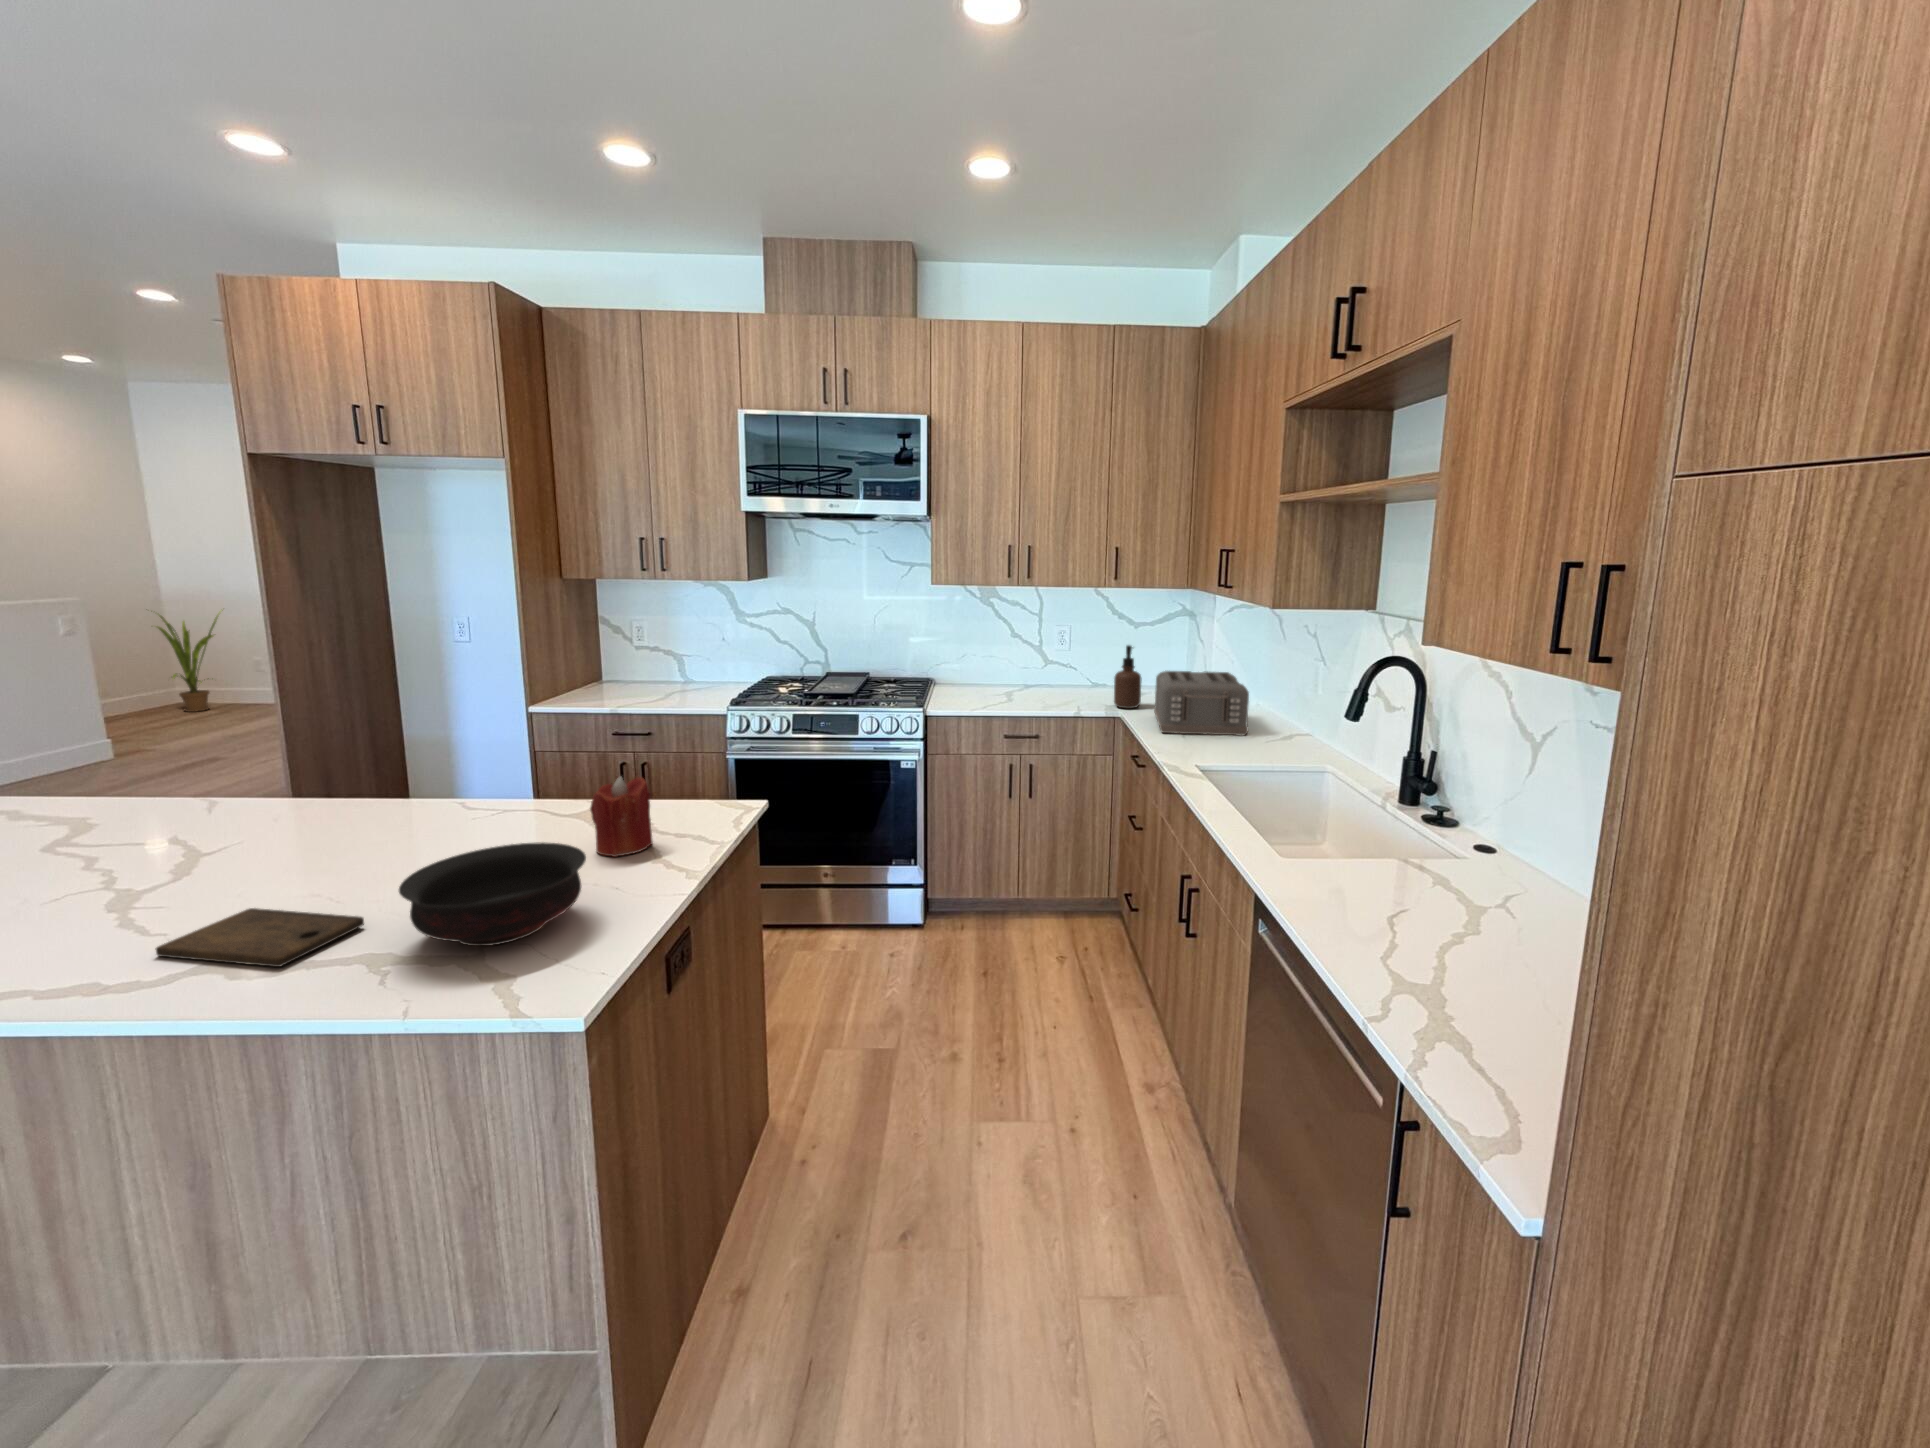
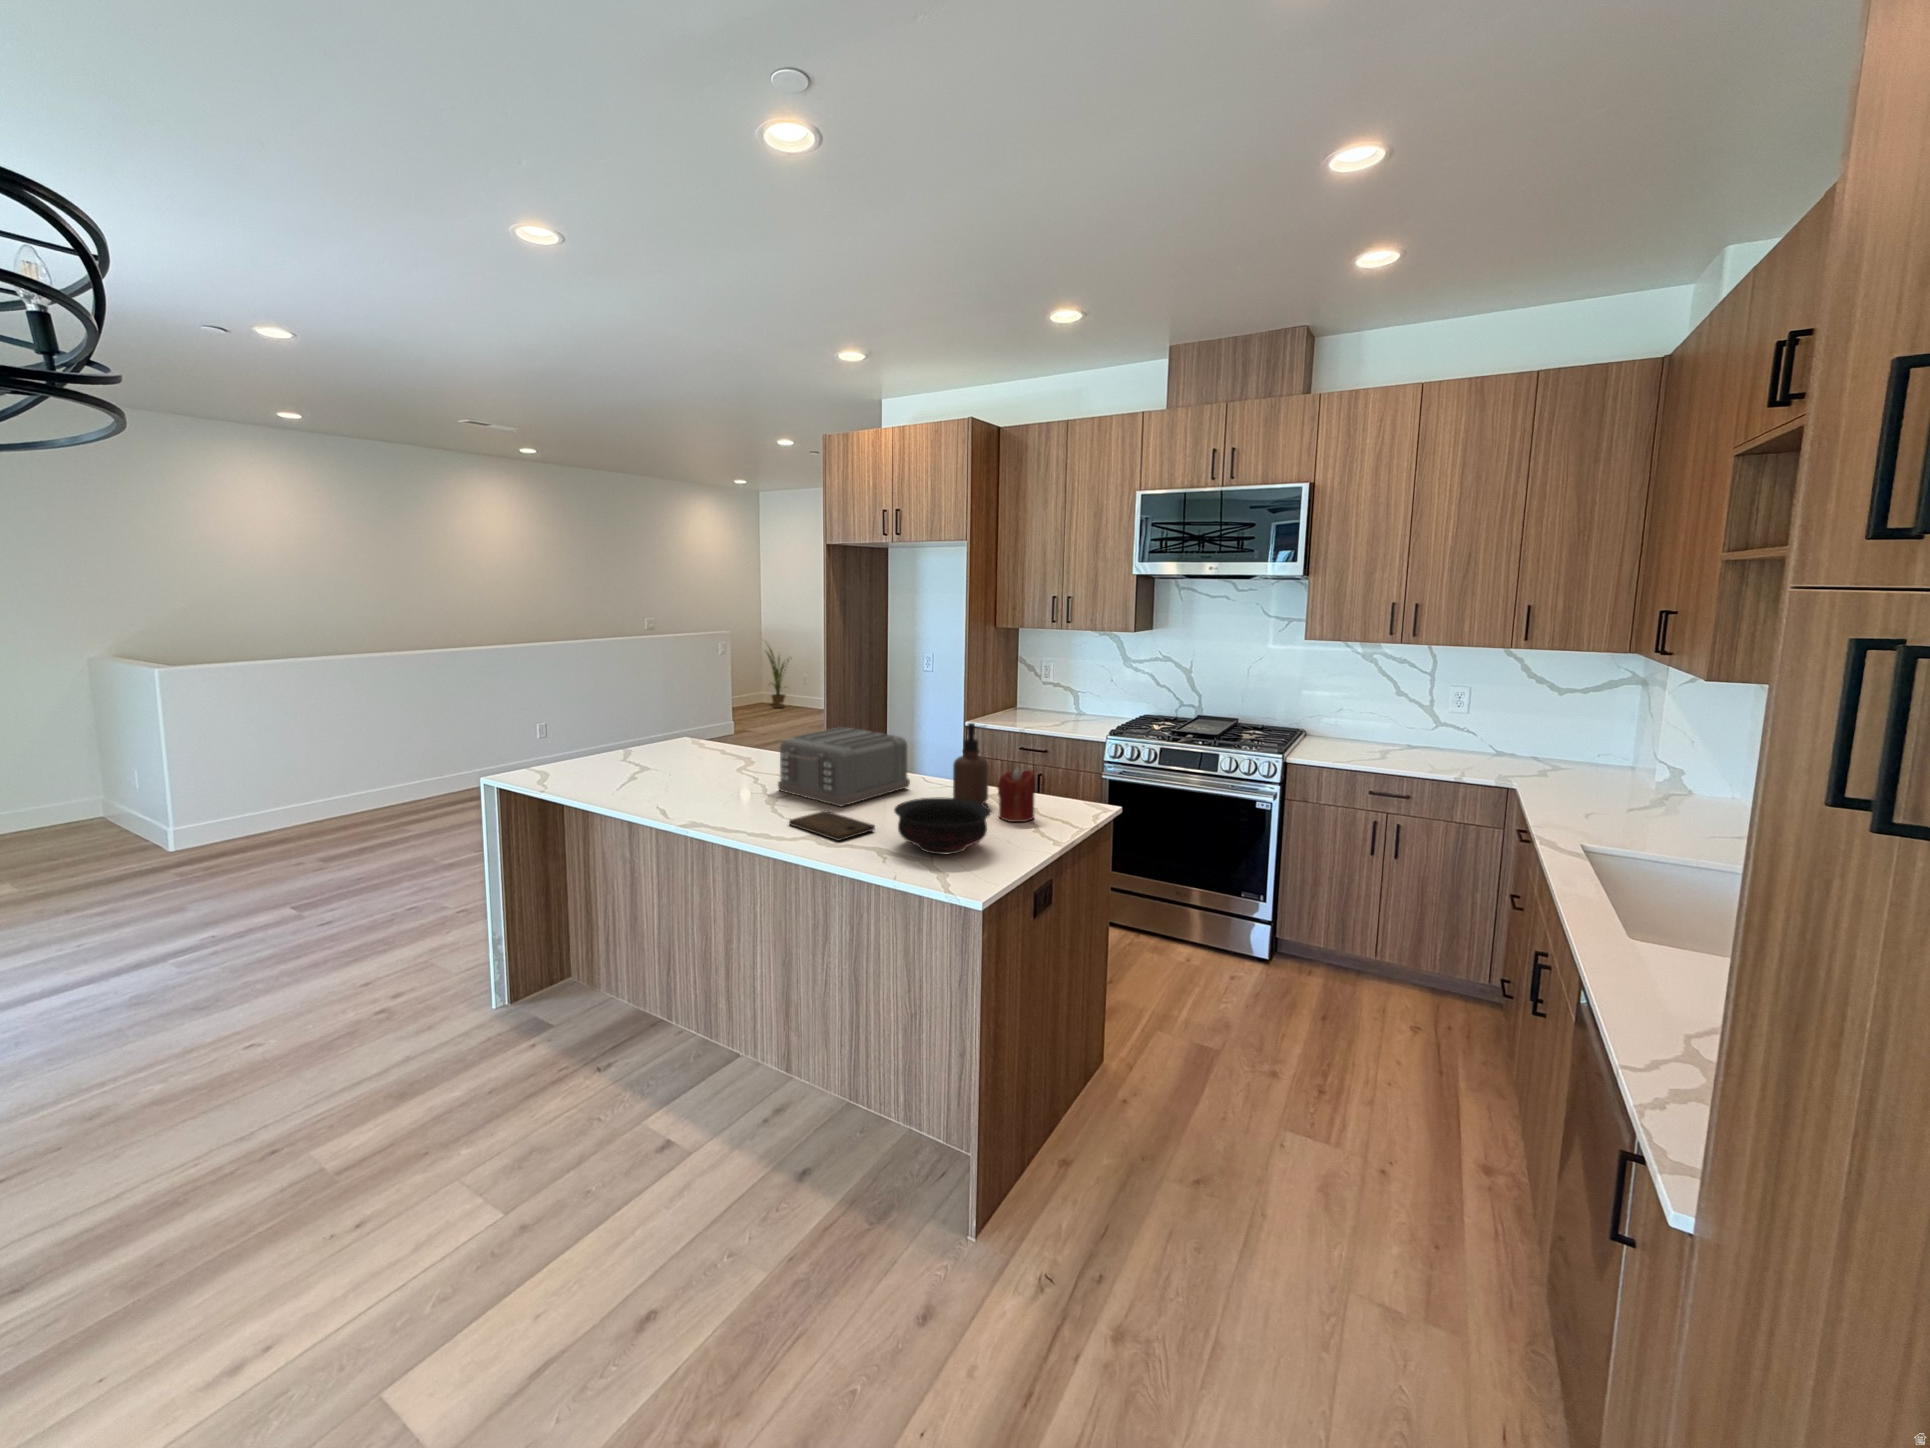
soap dispenser: present [1114,645,1142,709] -> present [953,723,989,804]
toaster: present [1154,671,1249,736] -> present [778,727,910,806]

